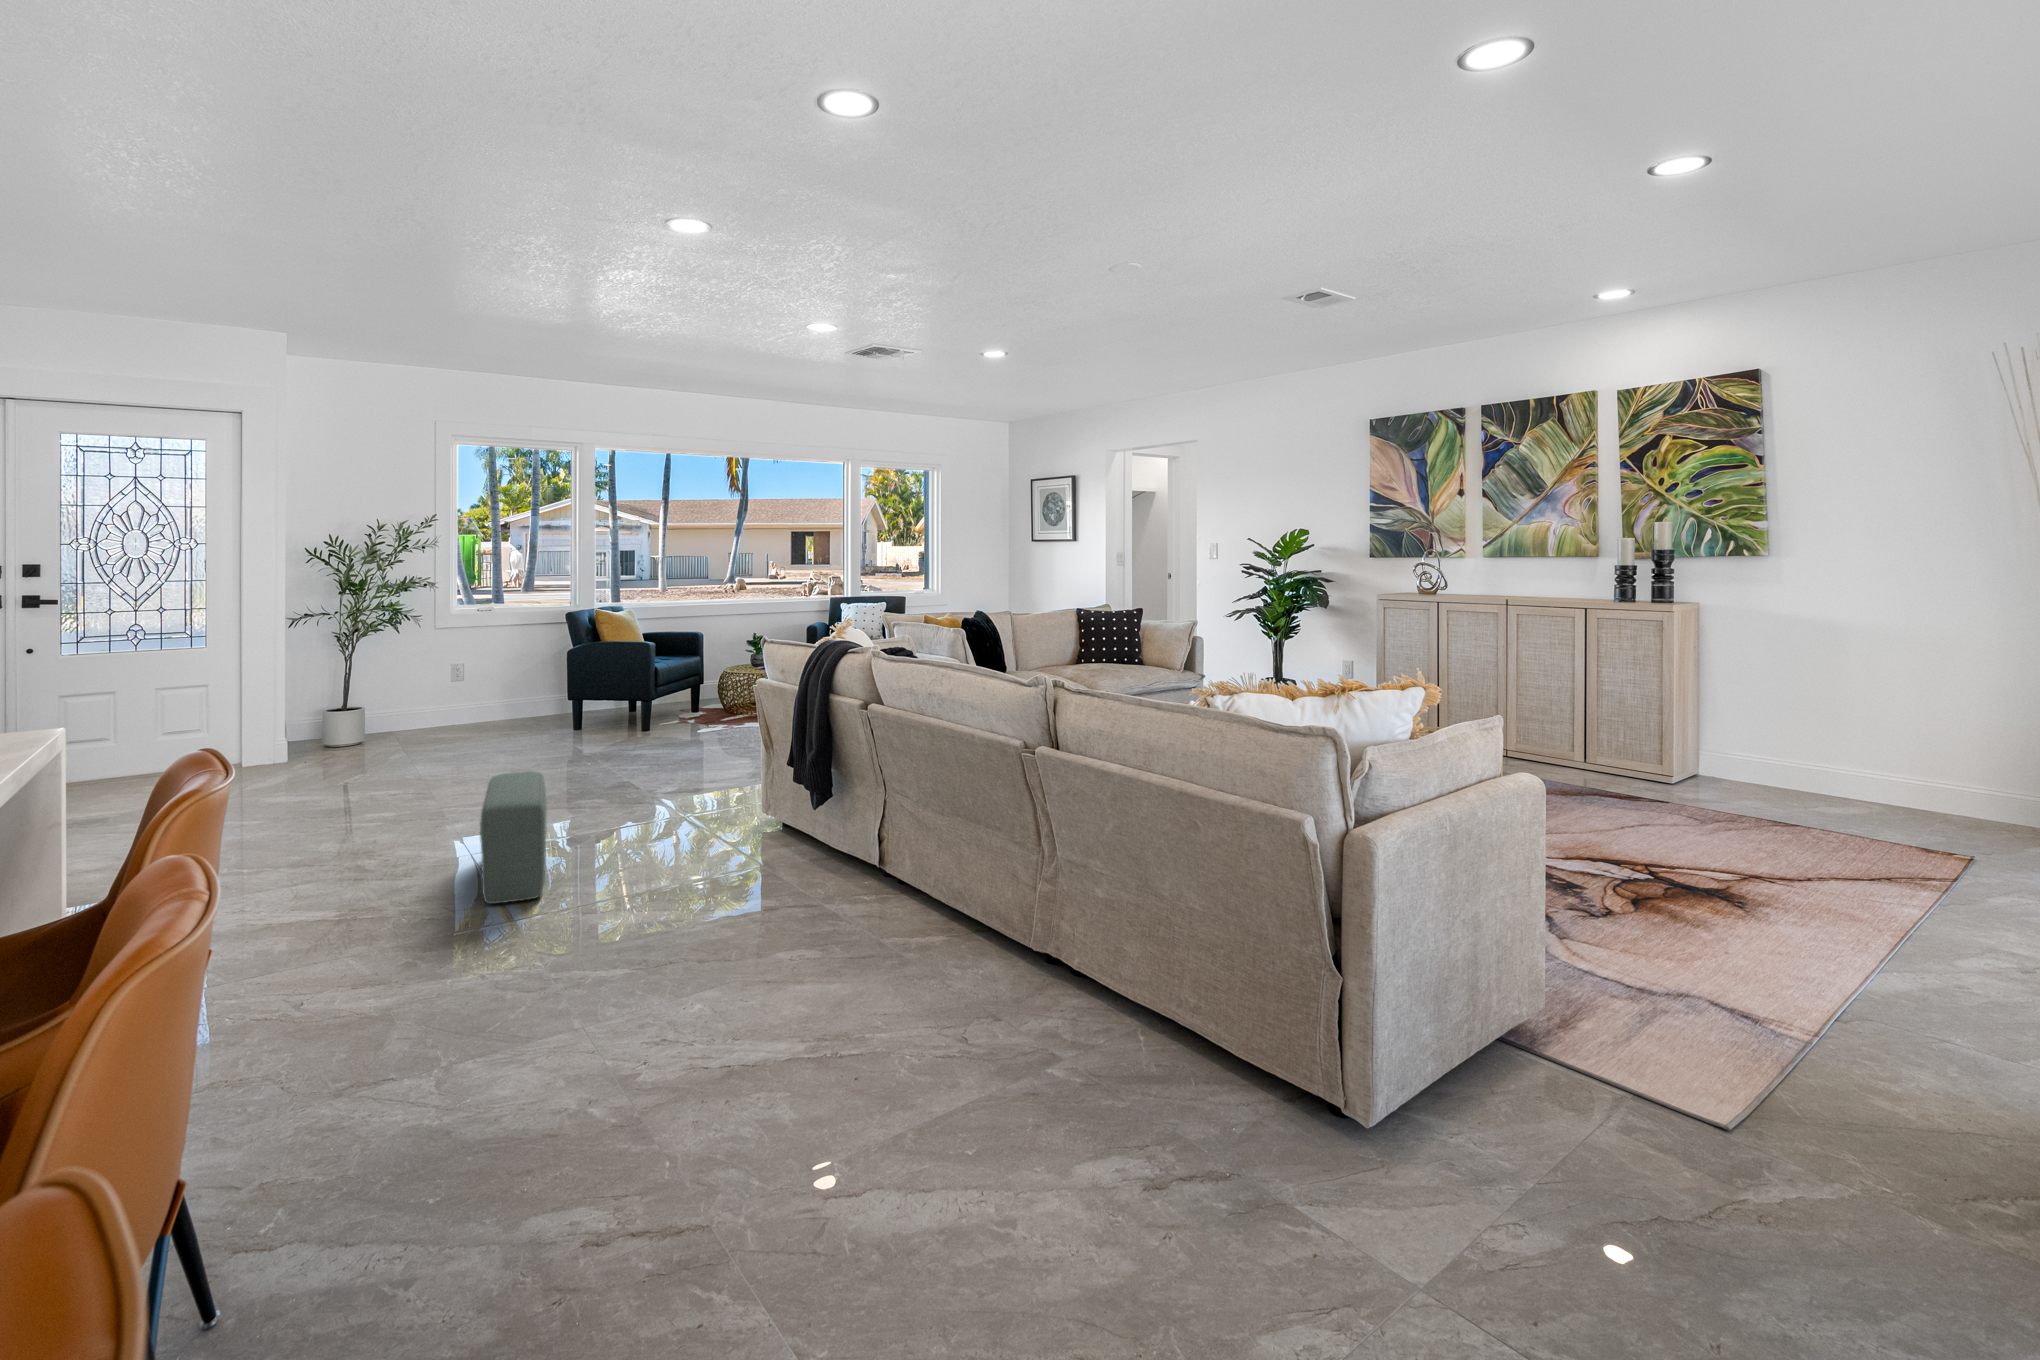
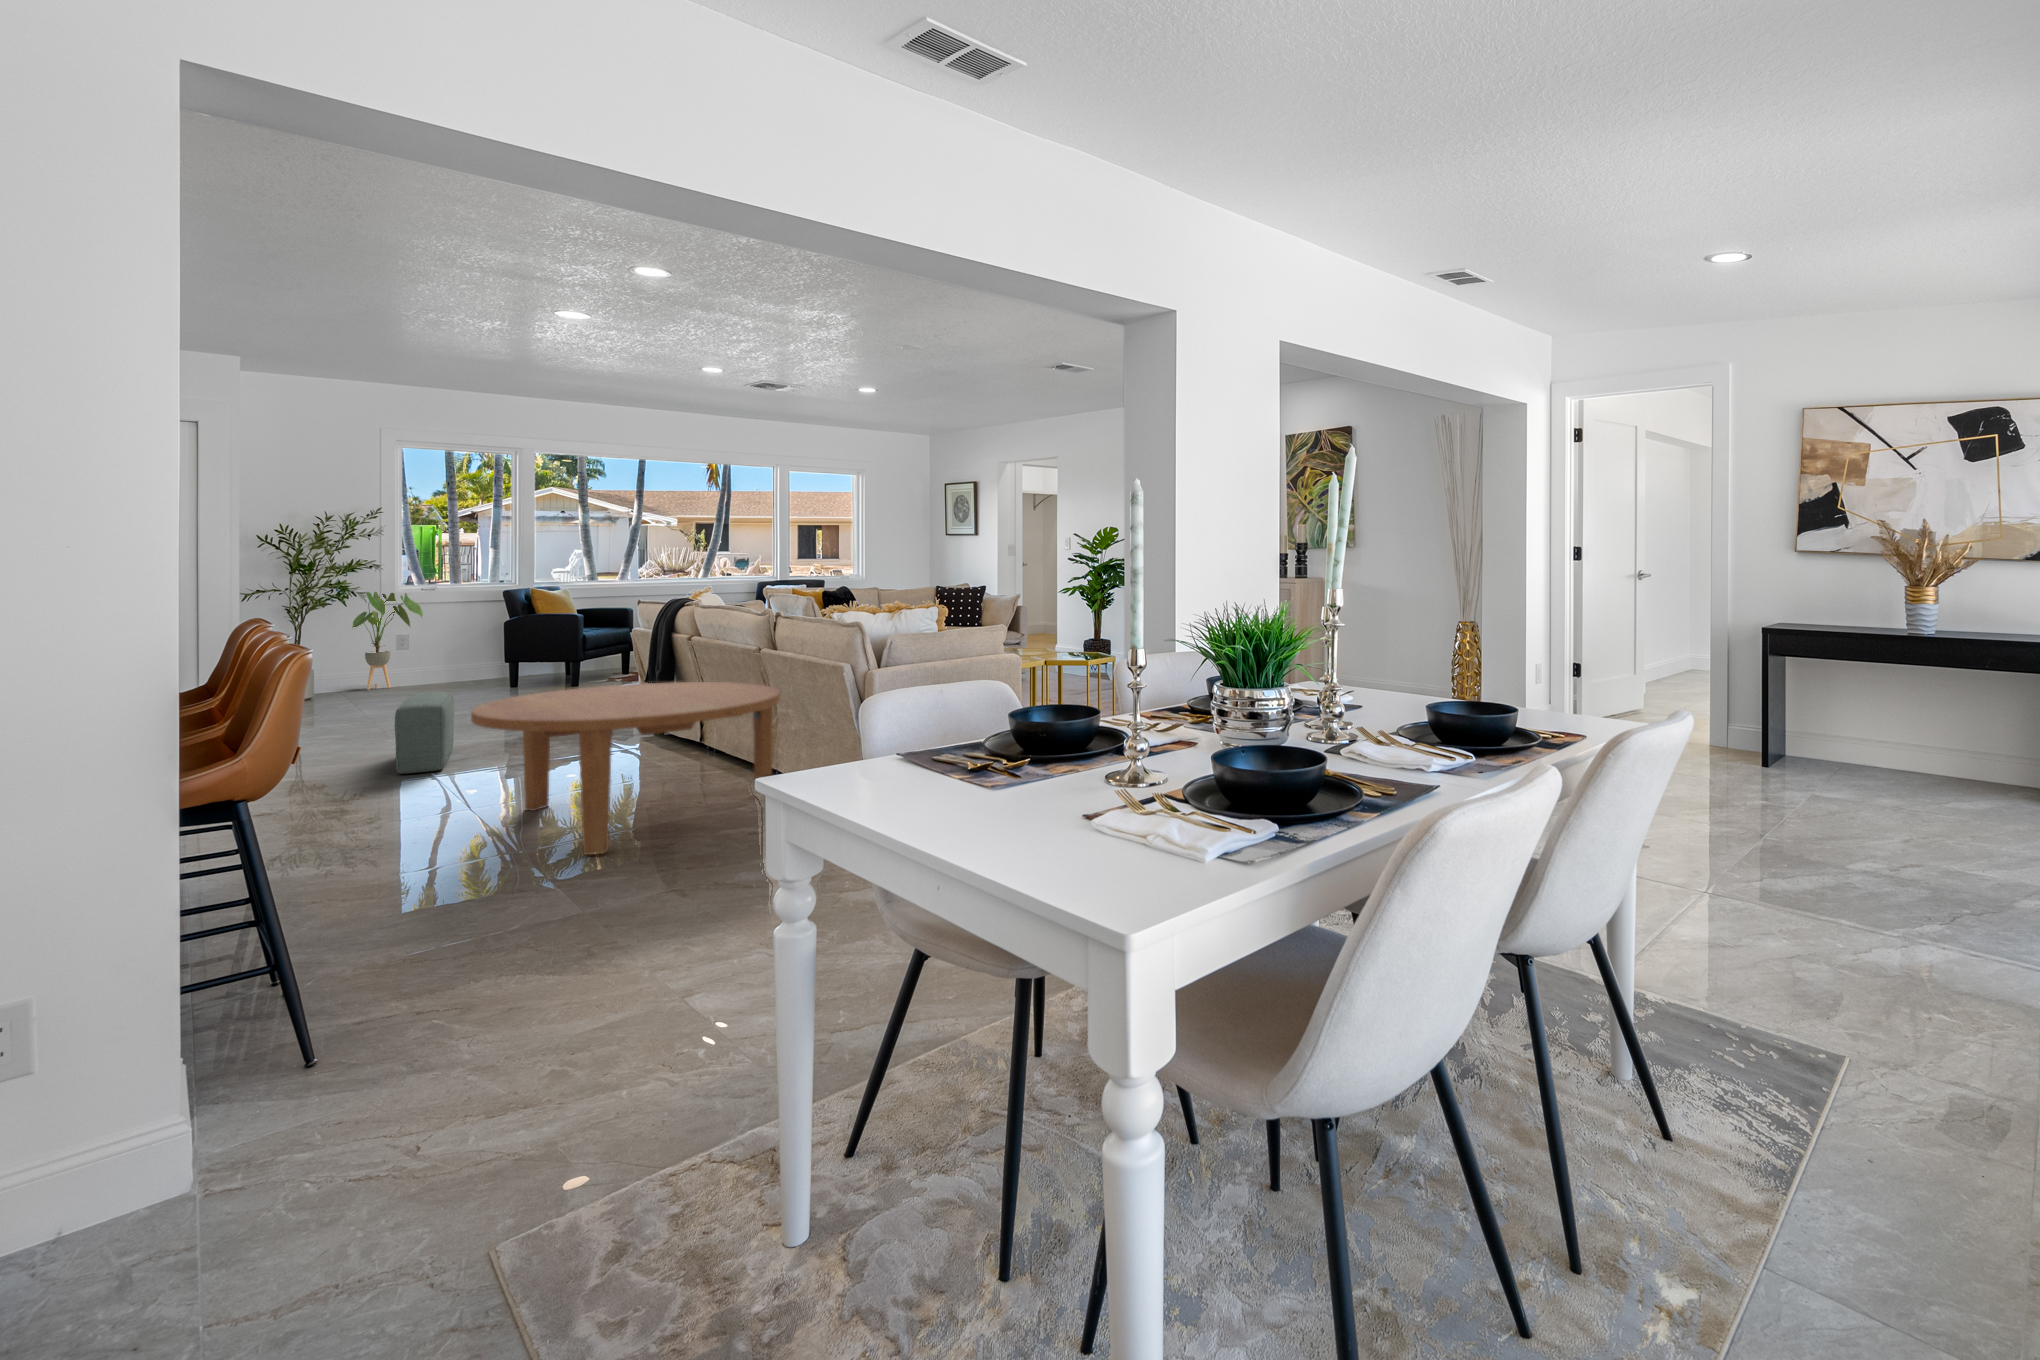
house plant: none [405,615,480,732] -> present [352,592,423,690]
coffee table: none [632,792,1105,1184] -> present [471,682,780,855]

